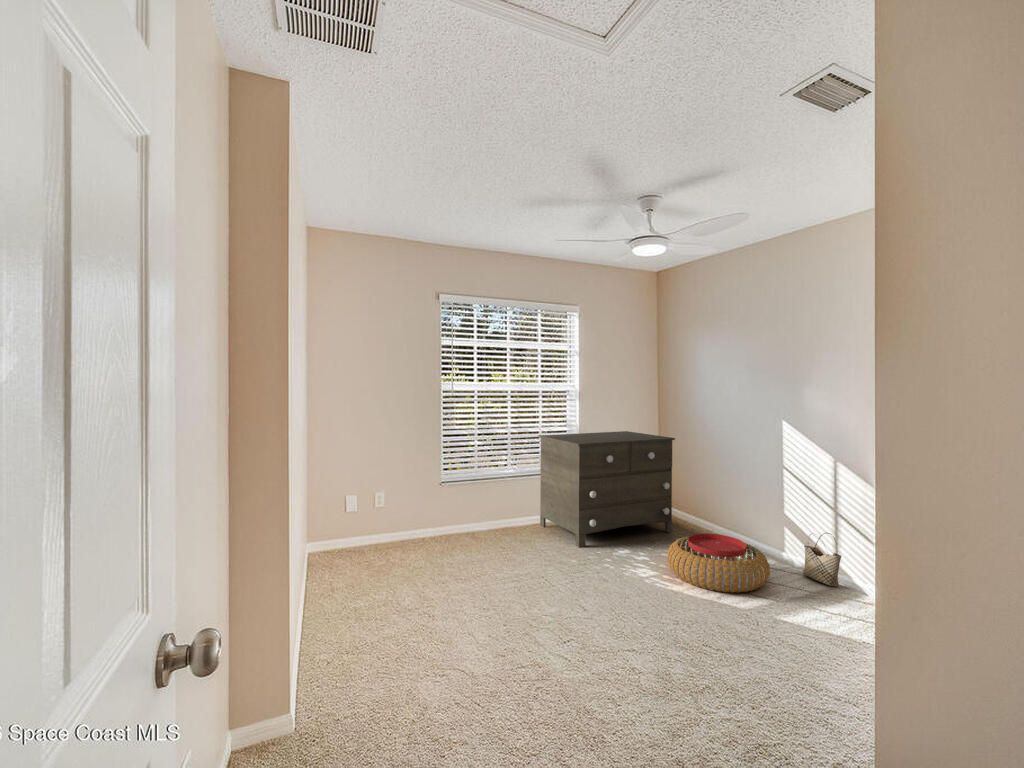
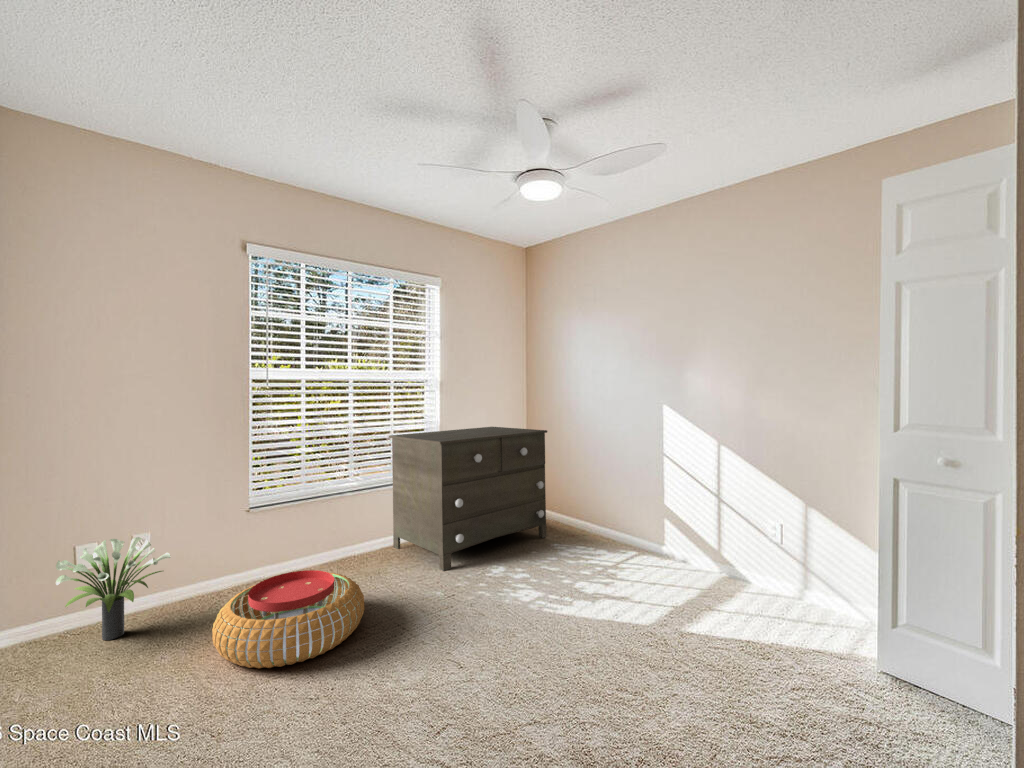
potted plant: none [336,496,396,560] -> present [56,537,170,640]
pouf: present [667,533,770,593] -> present [212,570,364,668]
woven basket: present [803,533,841,586] -> none [690,522,729,580]

